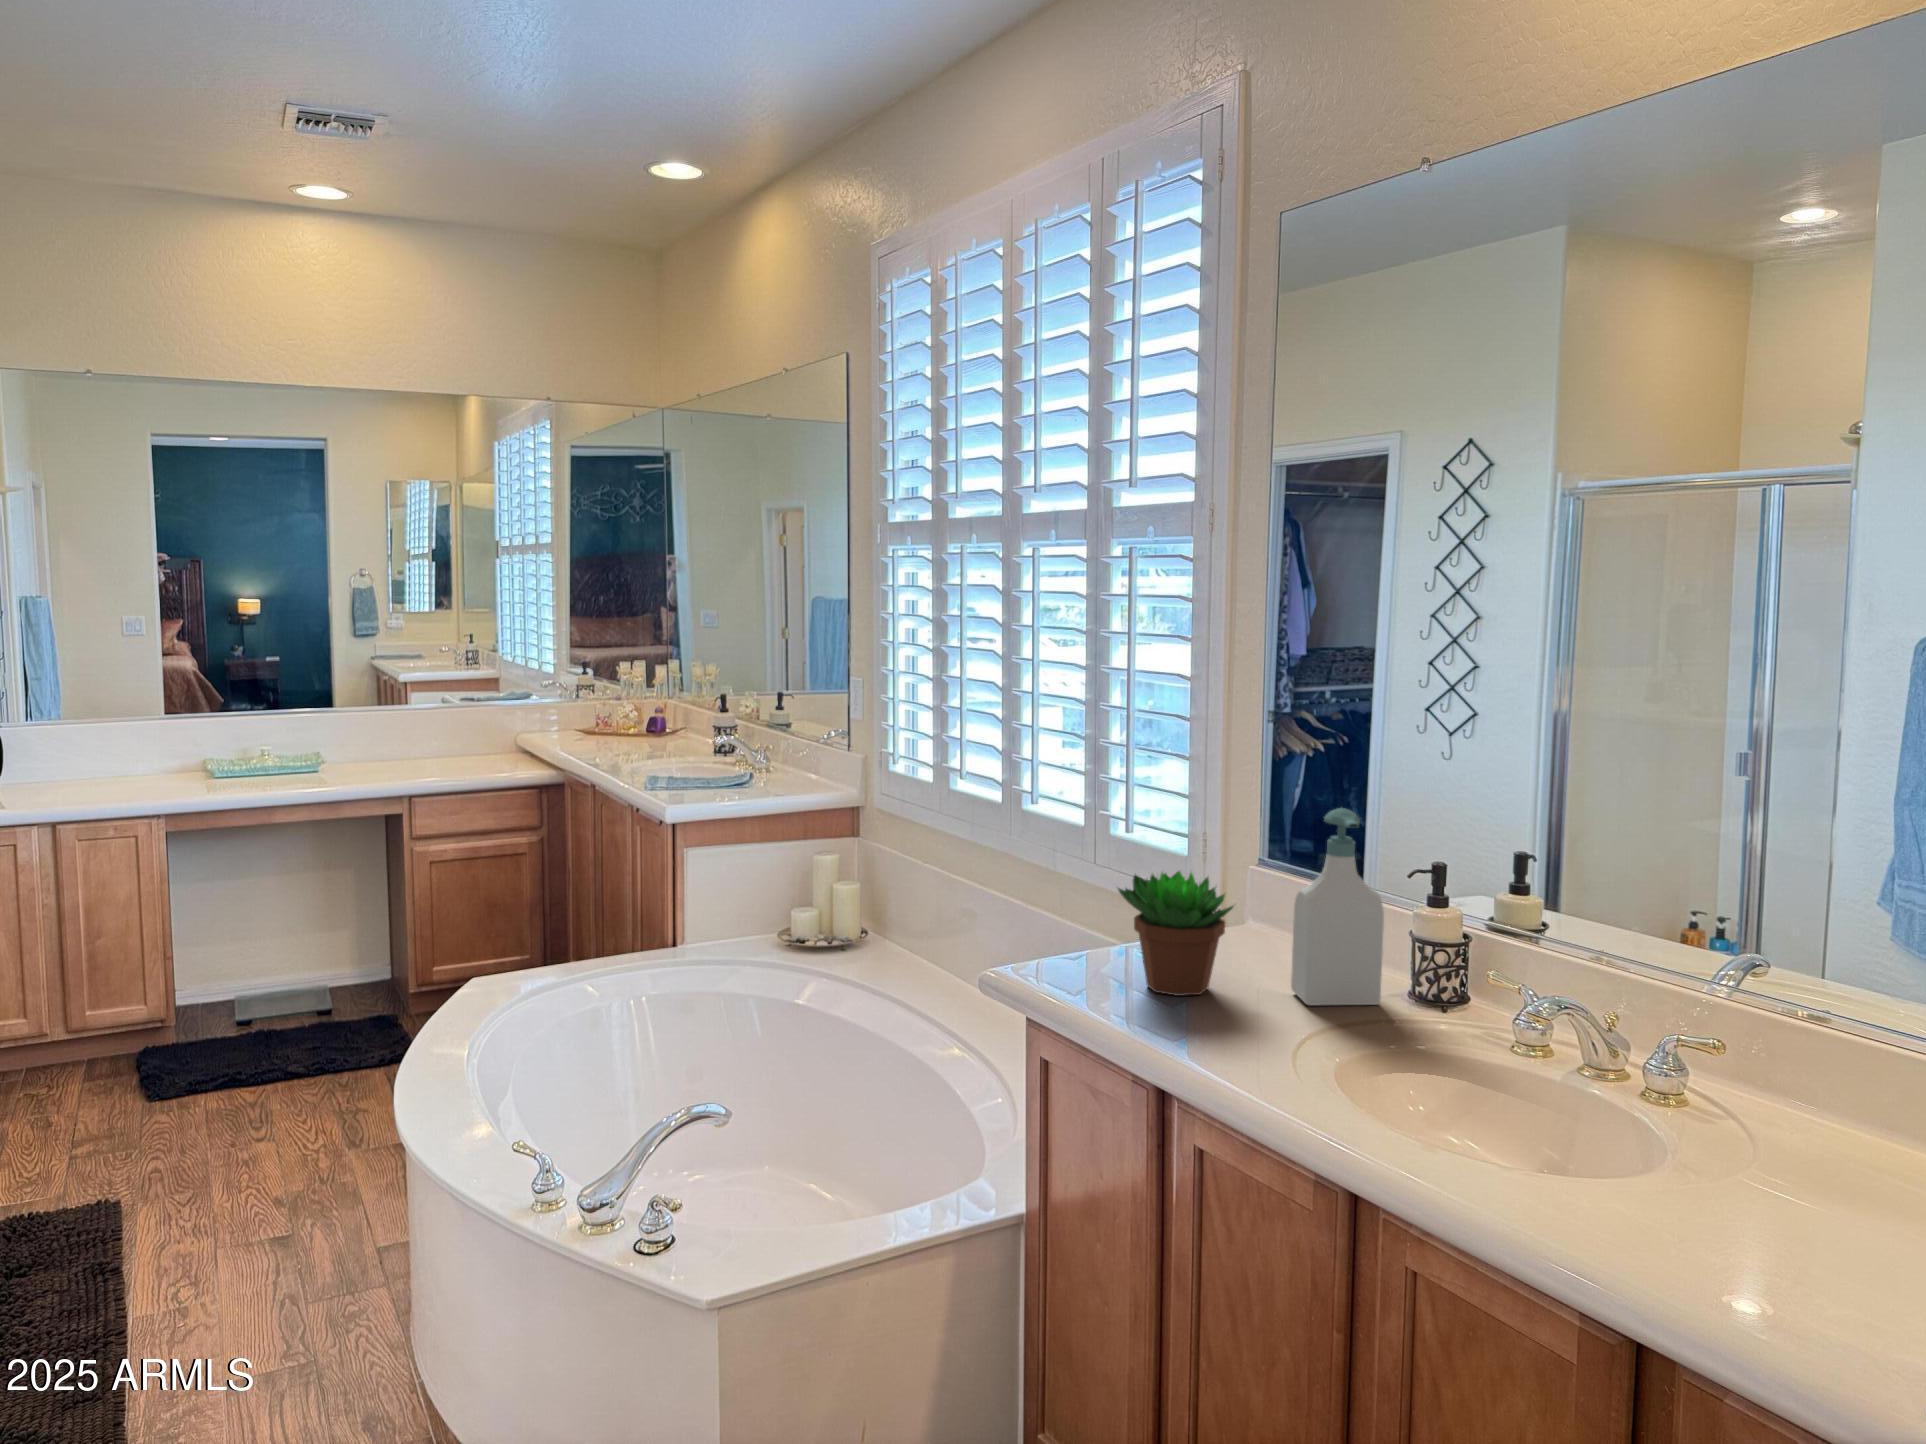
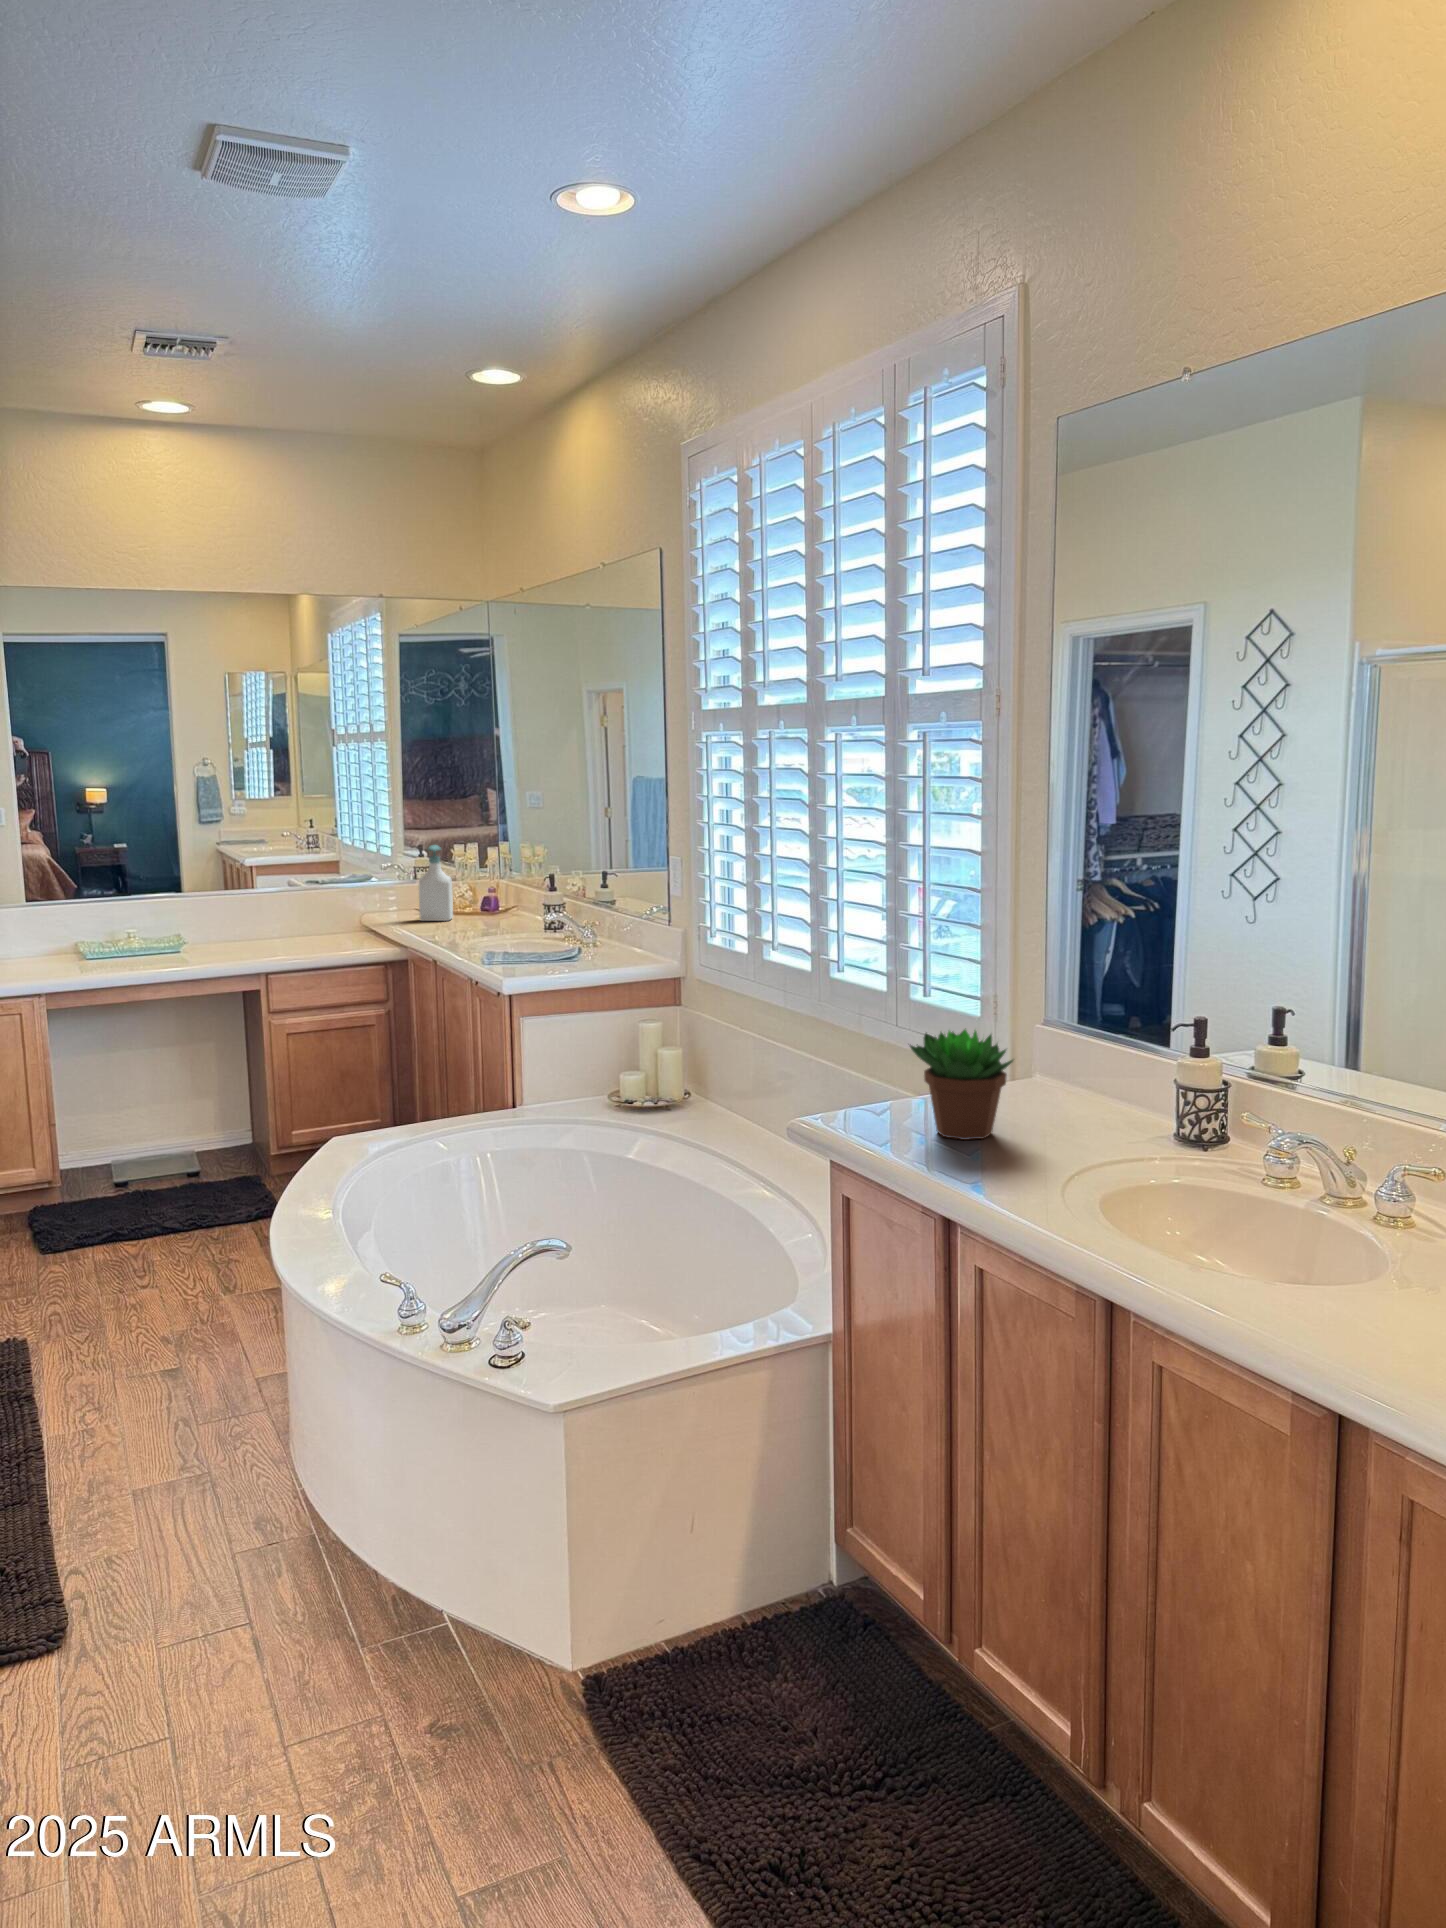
soap bottle: present [1291,808,1384,1005] -> present [419,845,453,921]

